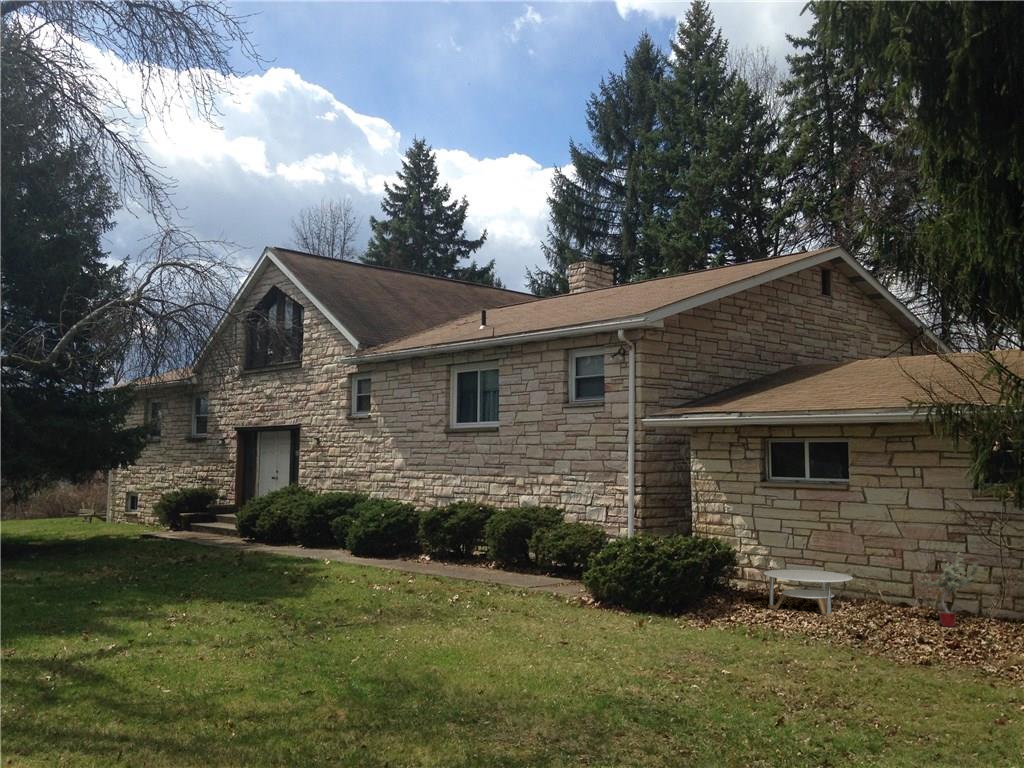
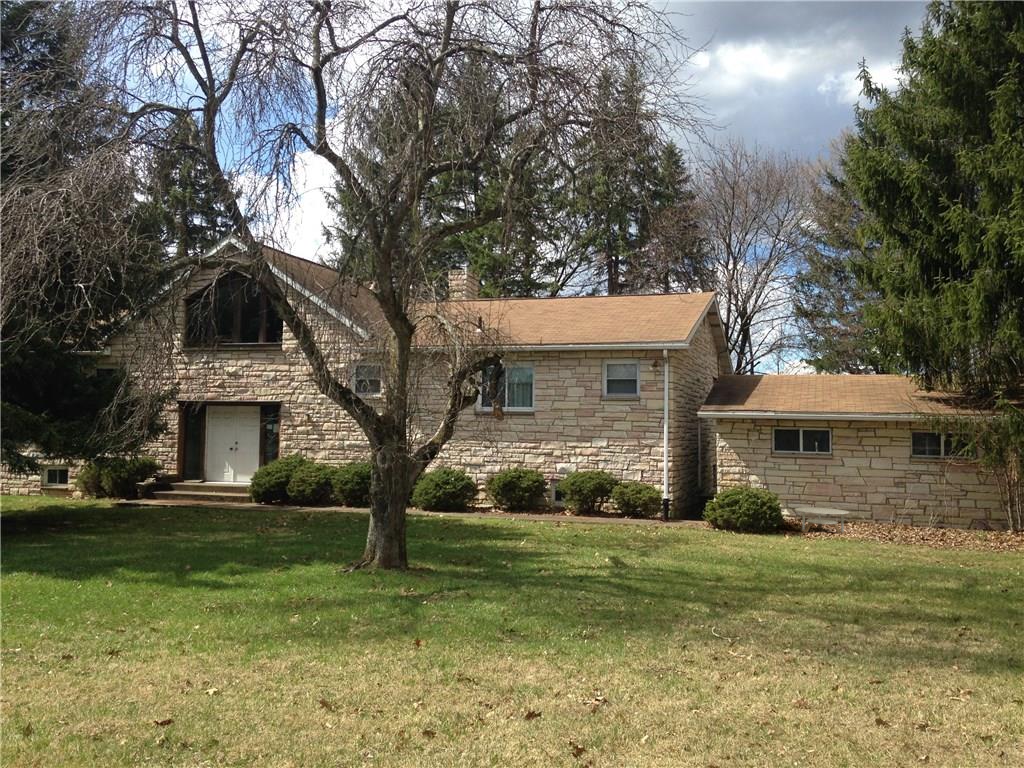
potted tree: present [917,552,978,627] -> none [885,493,922,535]

